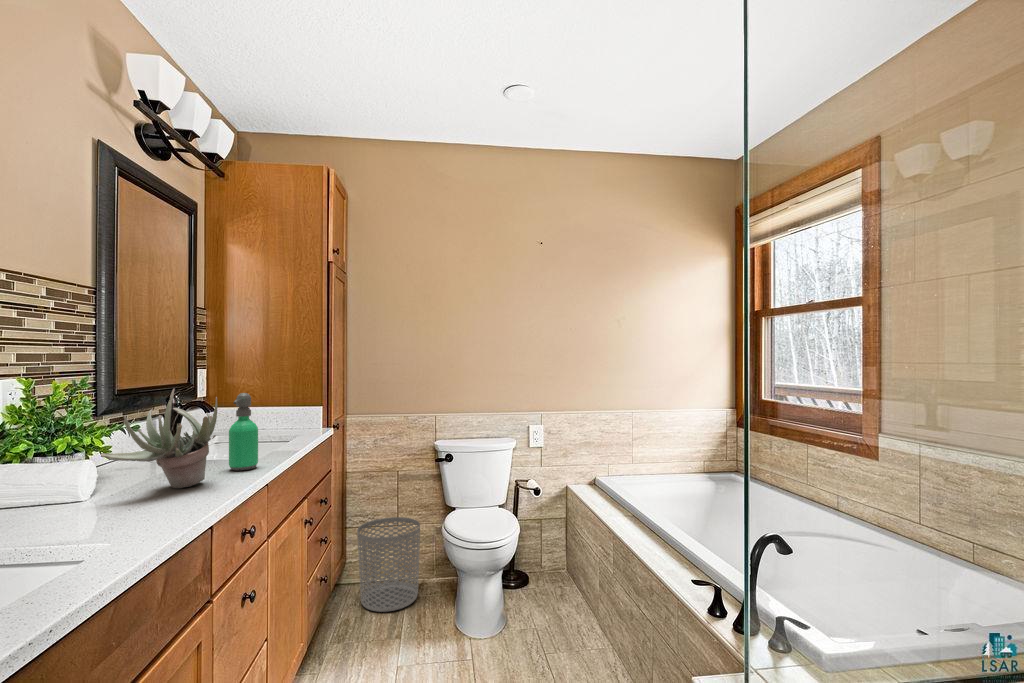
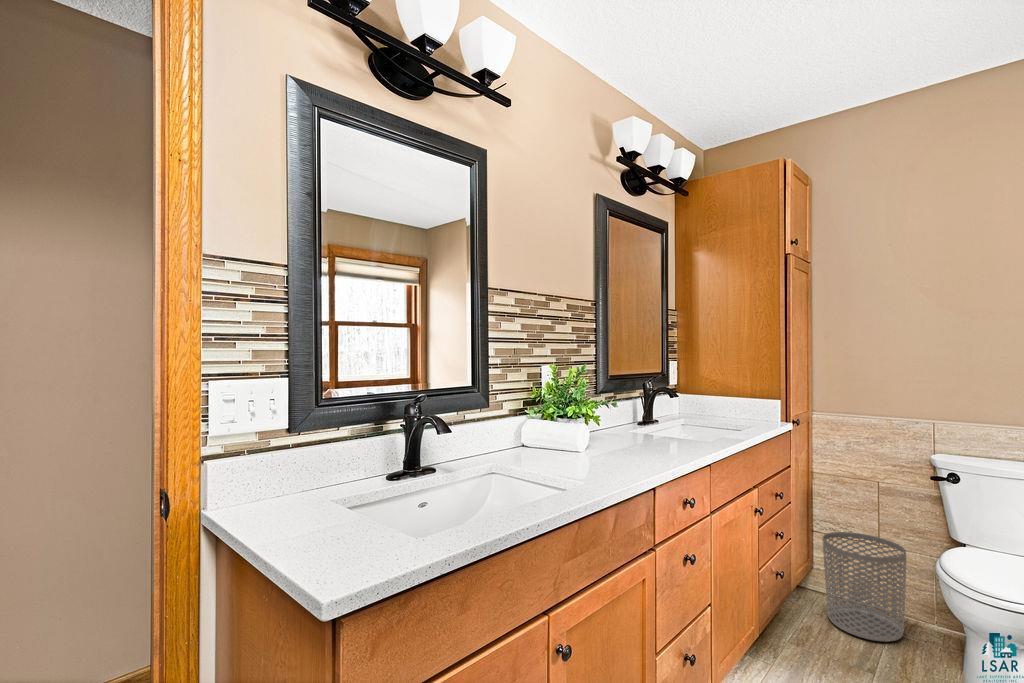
succulent plant: present [101,388,218,488] -> none [590,377,665,455]
soap dispenser: present [229,393,258,471] -> none [679,384,703,450]

